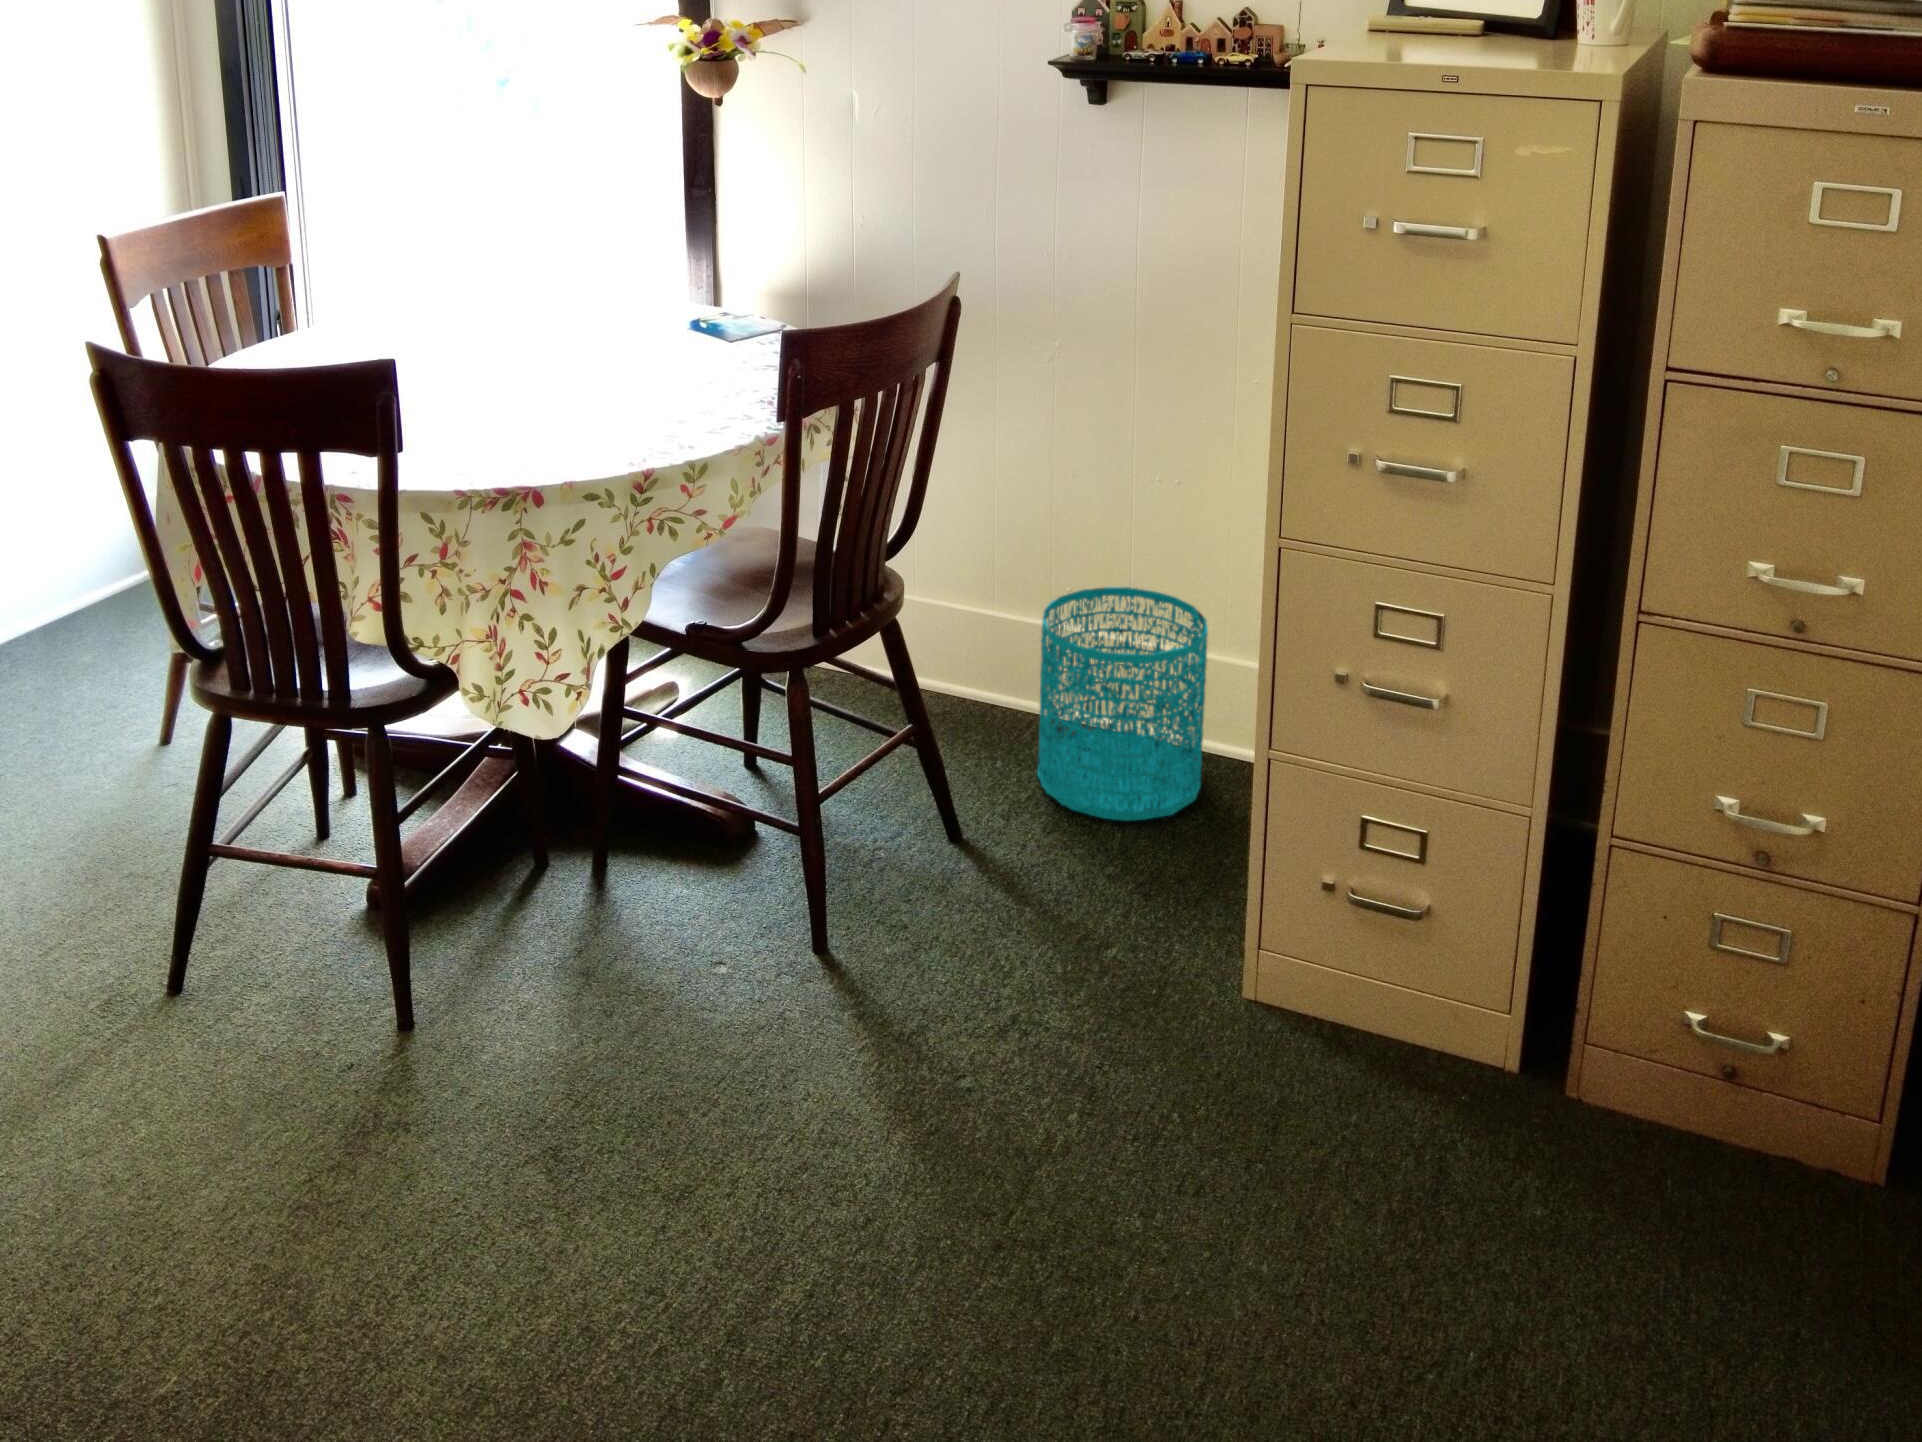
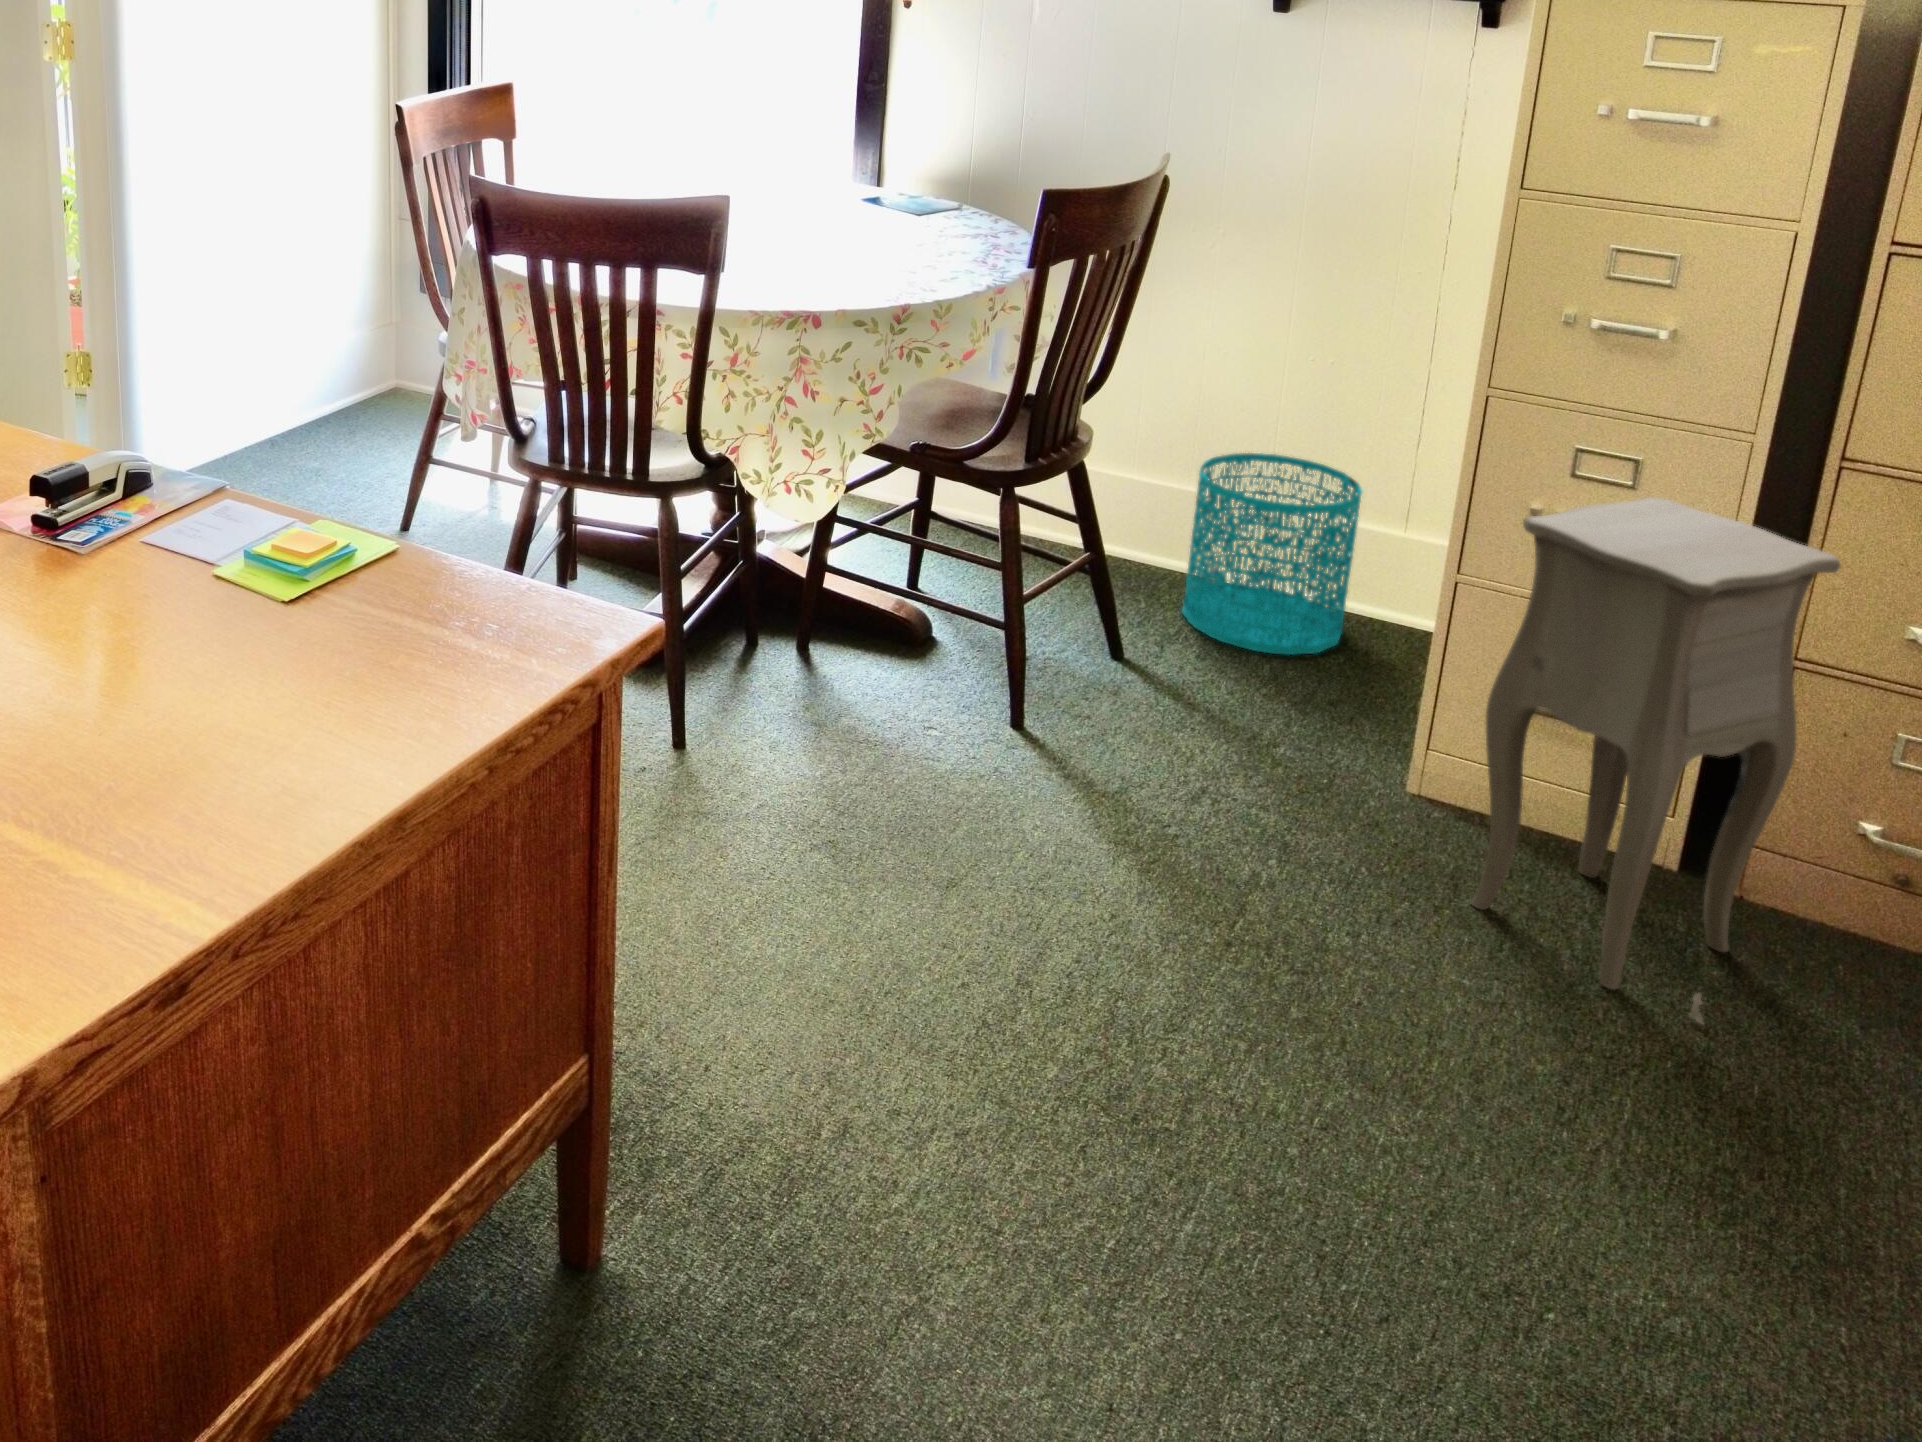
side table: none [1288,668,1645,1333] -> present [1471,497,1840,1024]

